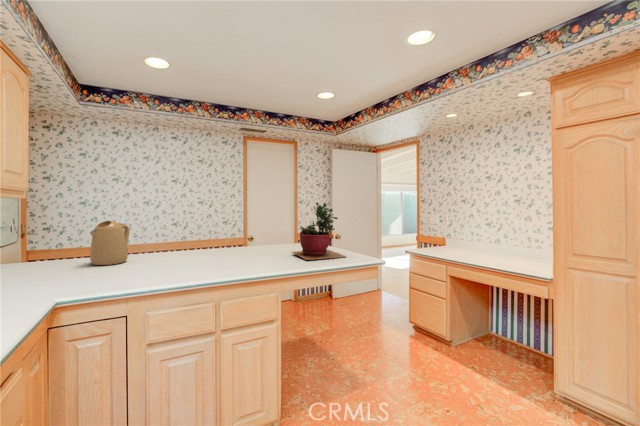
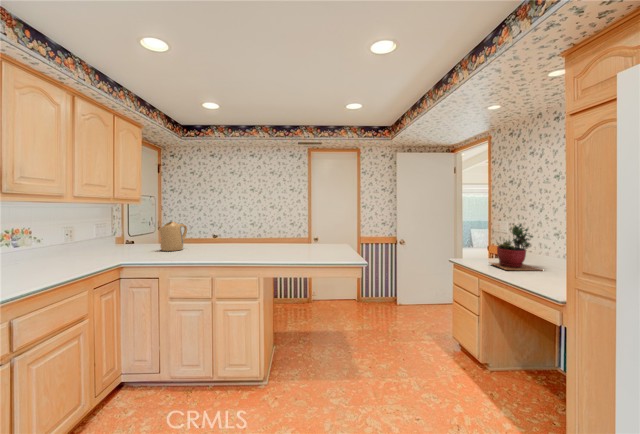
succulent plant: present [292,202,346,260] -> present [491,223,540,270]

